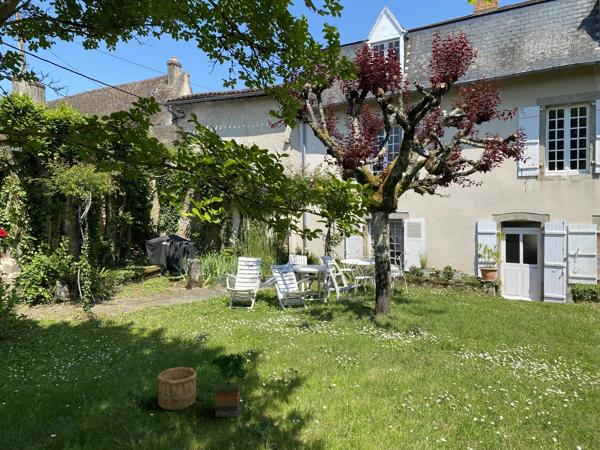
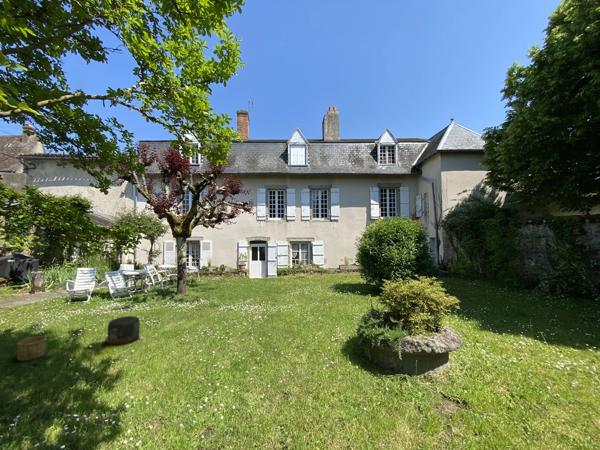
pouf: none [287,353,342,414] -> present [107,316,140,346]
potted tree: present [211,354,248,417] -> none [57,322,83,357]

